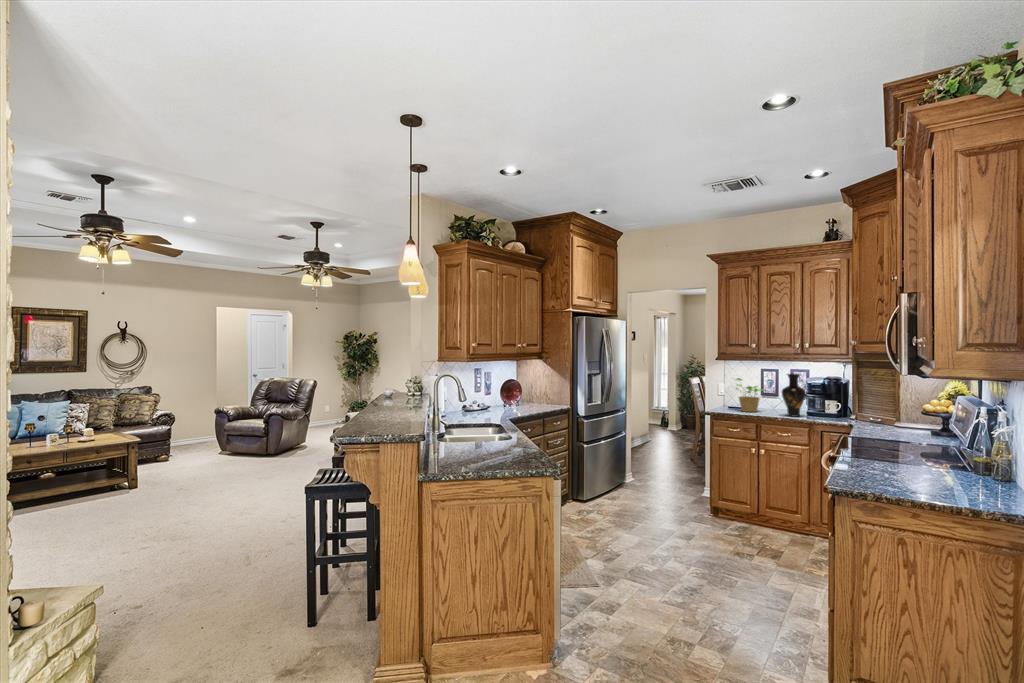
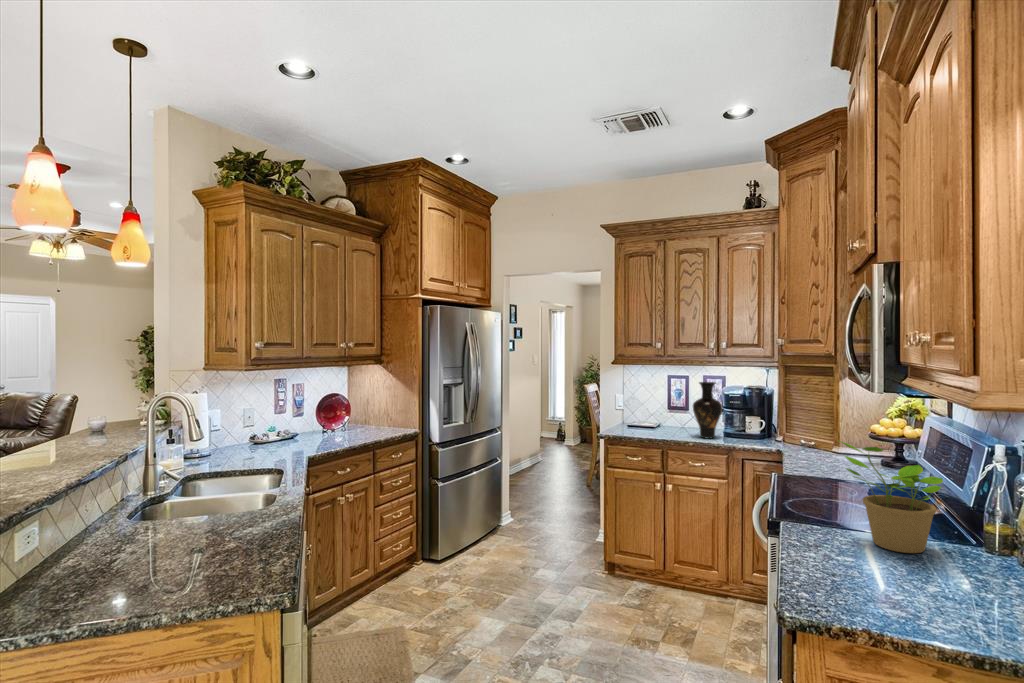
potted plant: present [736,378,763,412] -> present [842,442,943,553]

